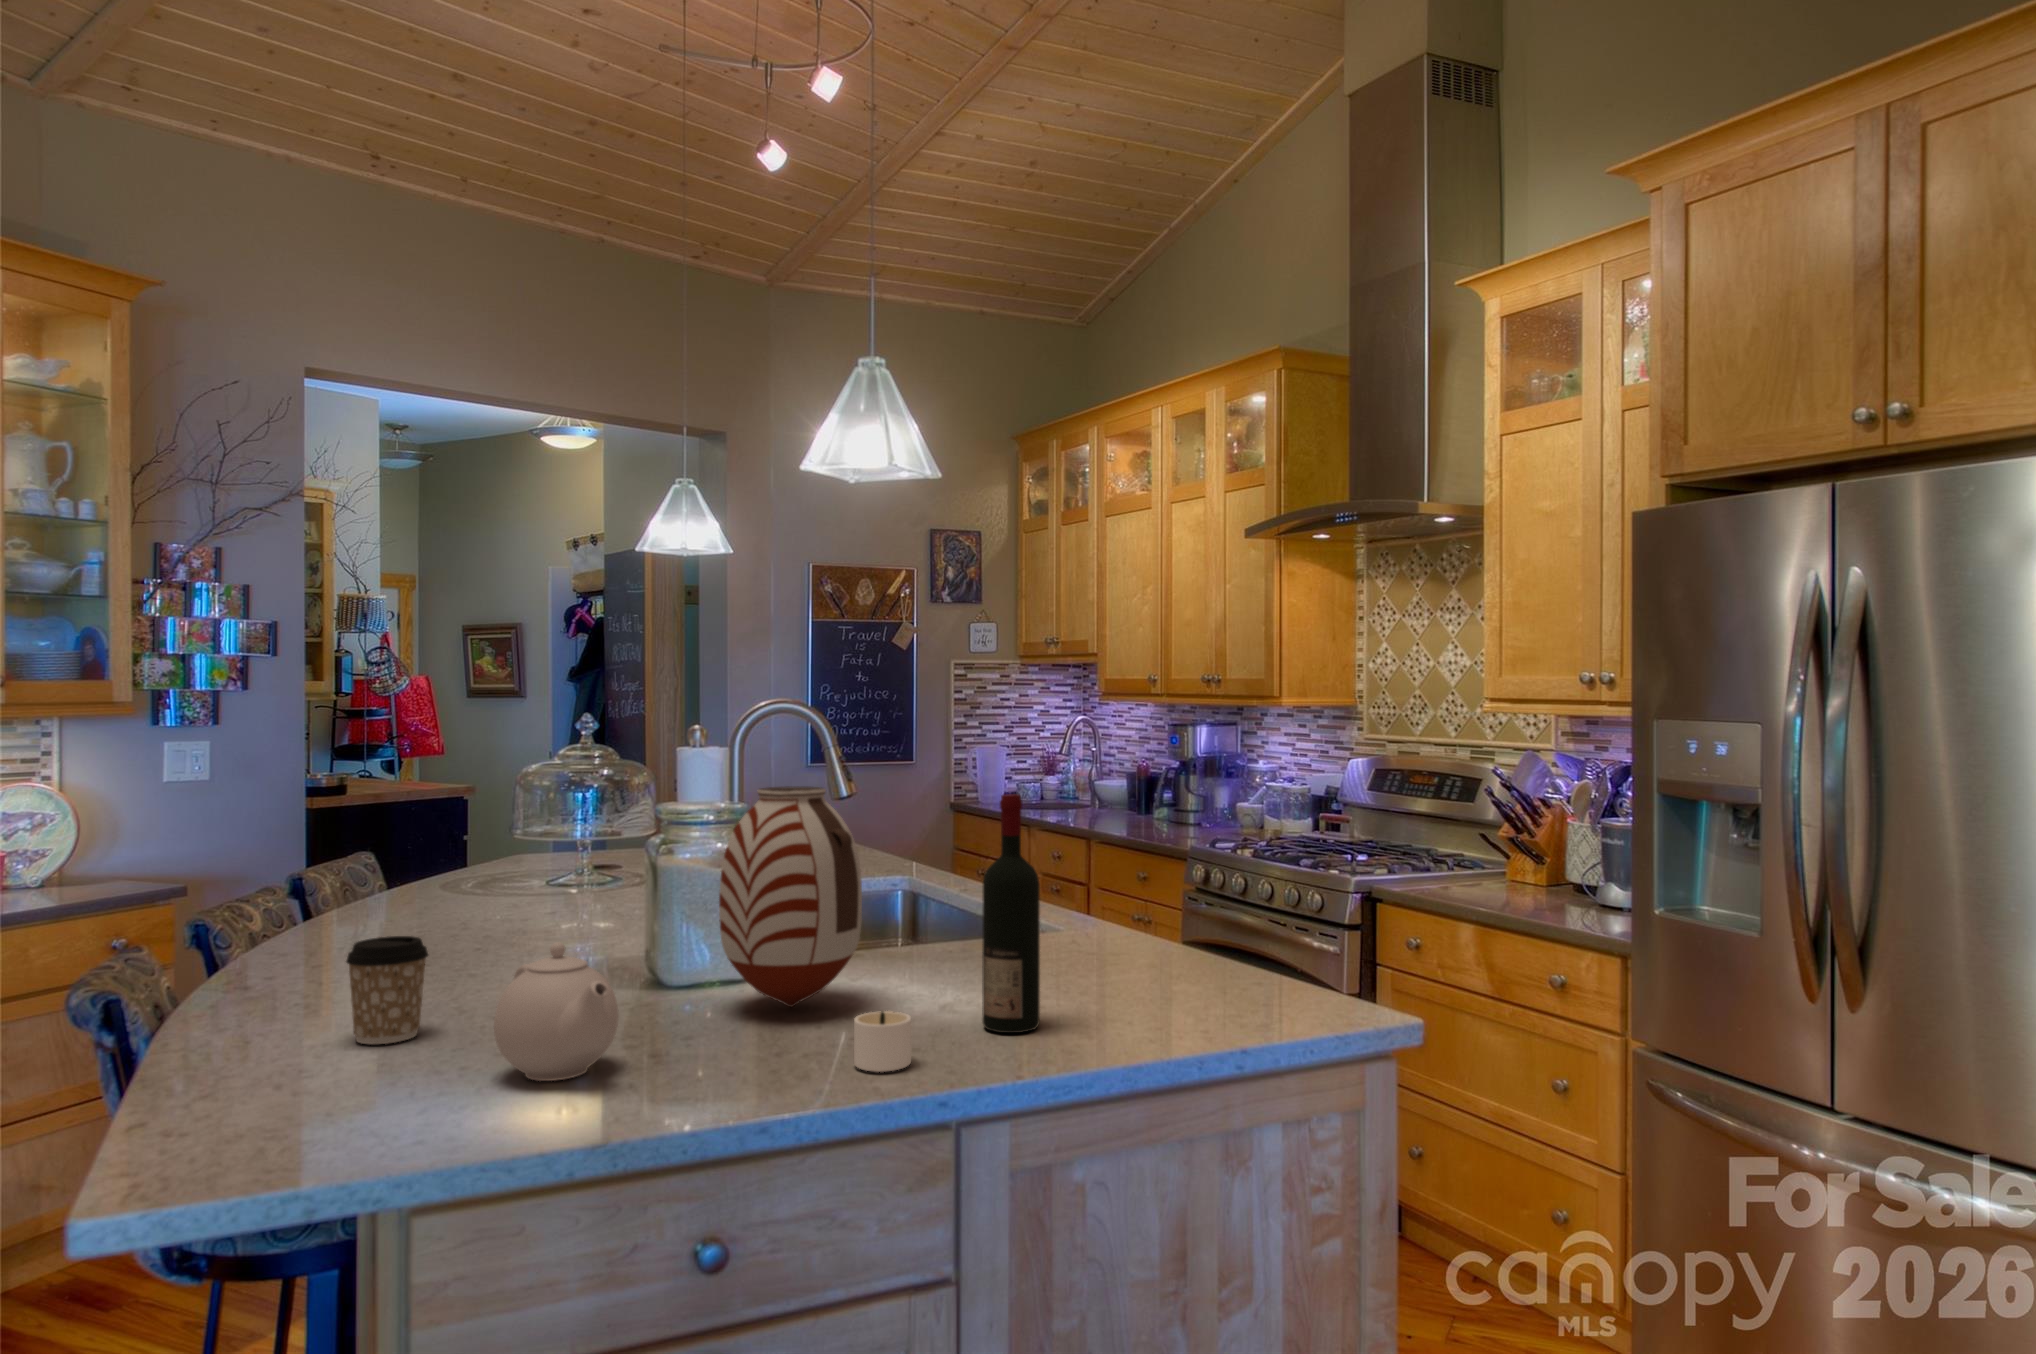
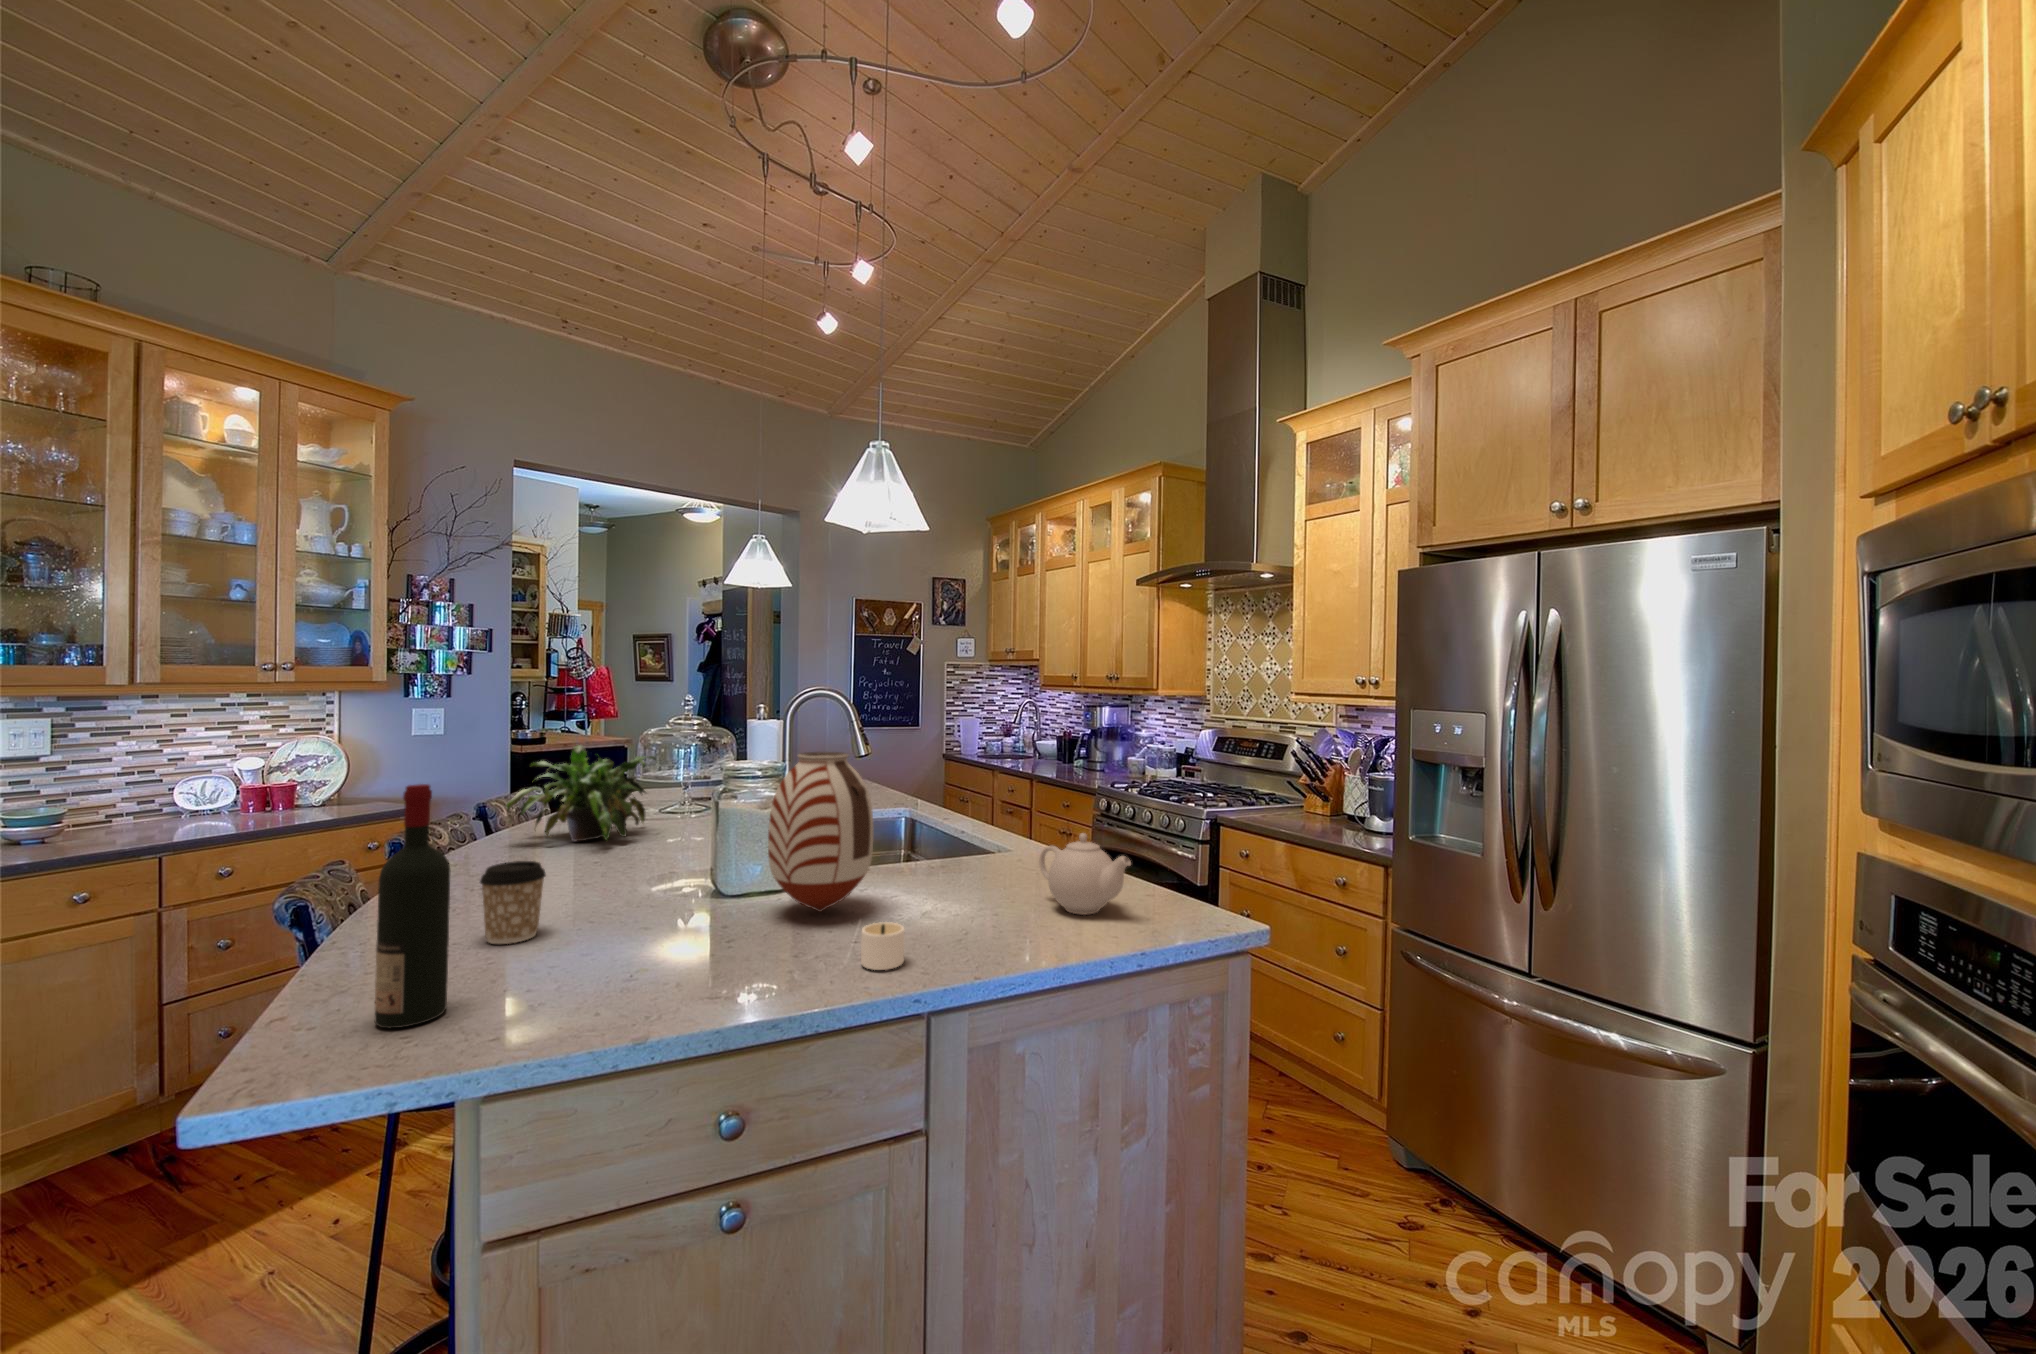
potted plant: none [338,787,542,924] -> present [506,745,655,842]
wine bottle: present [982,794,1040,1033] -> present [374,784,451,1028]
teapot: present [494,942,619,1081] -> present [1039,833,1131,915]

